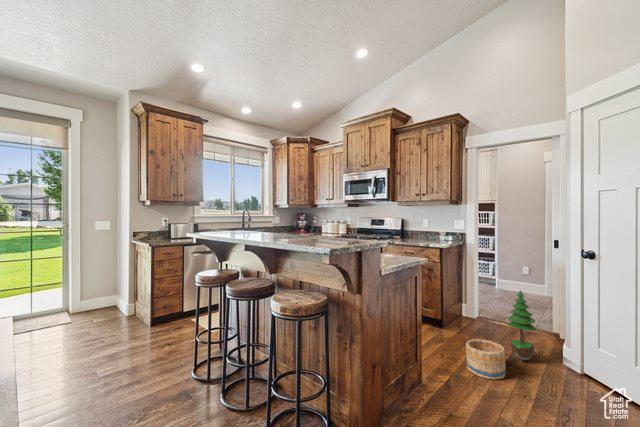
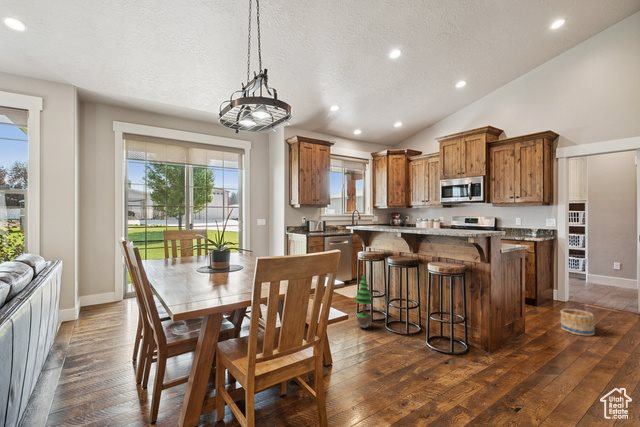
potted tree: present [507,290,536,361] -> present [355,274,373,328]

